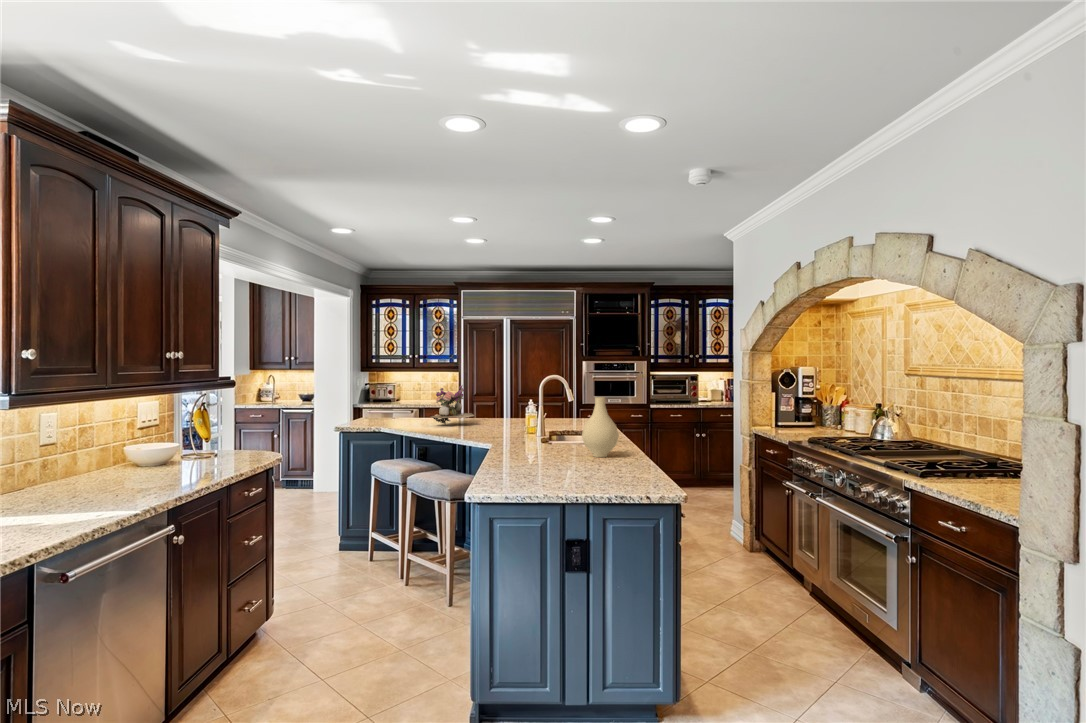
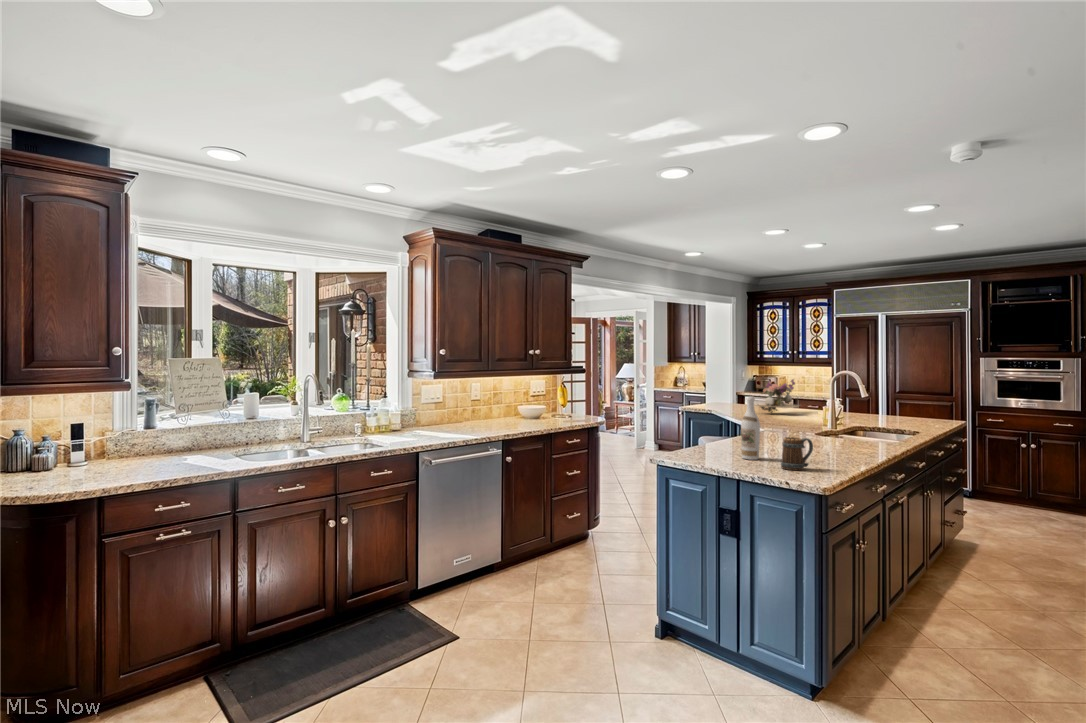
vase: present [582,397,619,457] -> none [815,393,855,450]
wine bottle: none [557,406,578,479] -> present [741,397,760,460]
mug: none [617,447,642,484] -> present [781,437,813,470]

